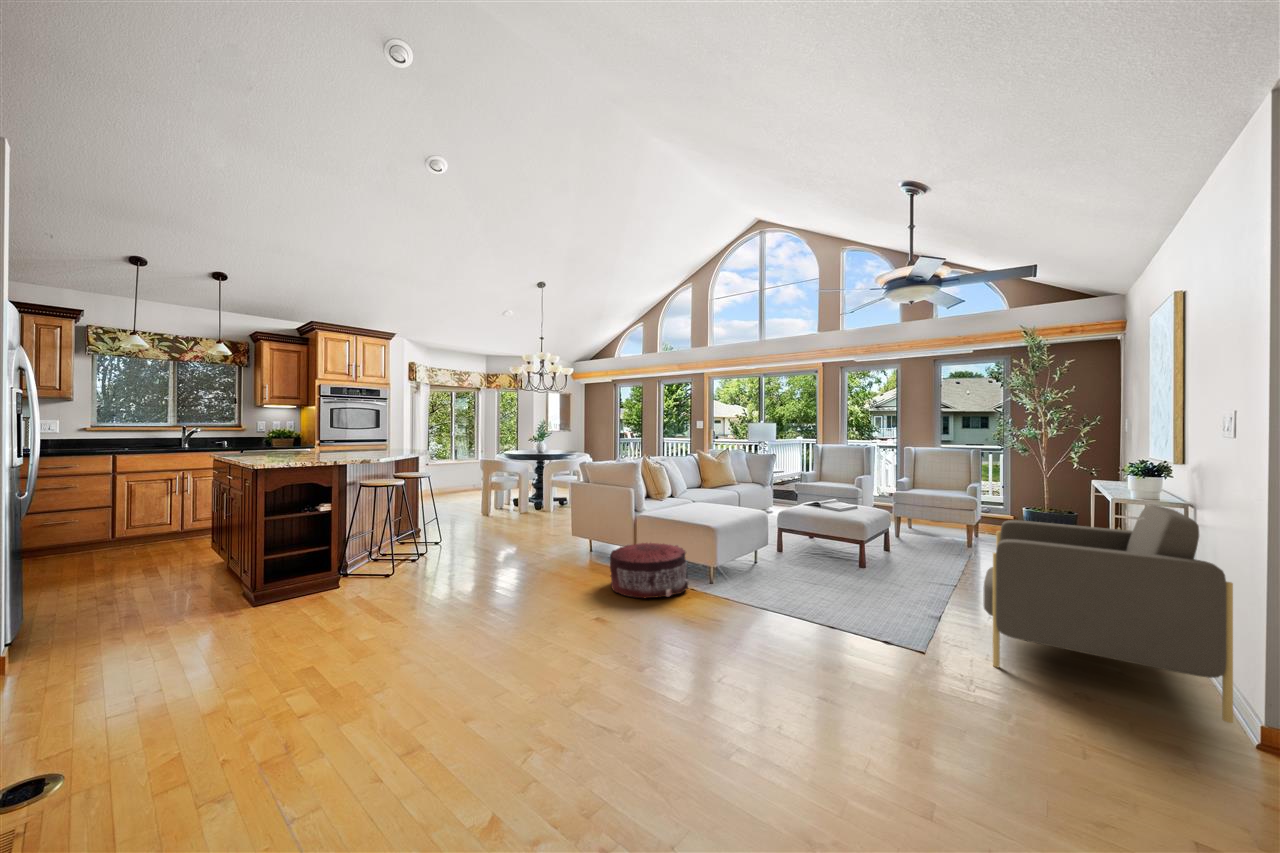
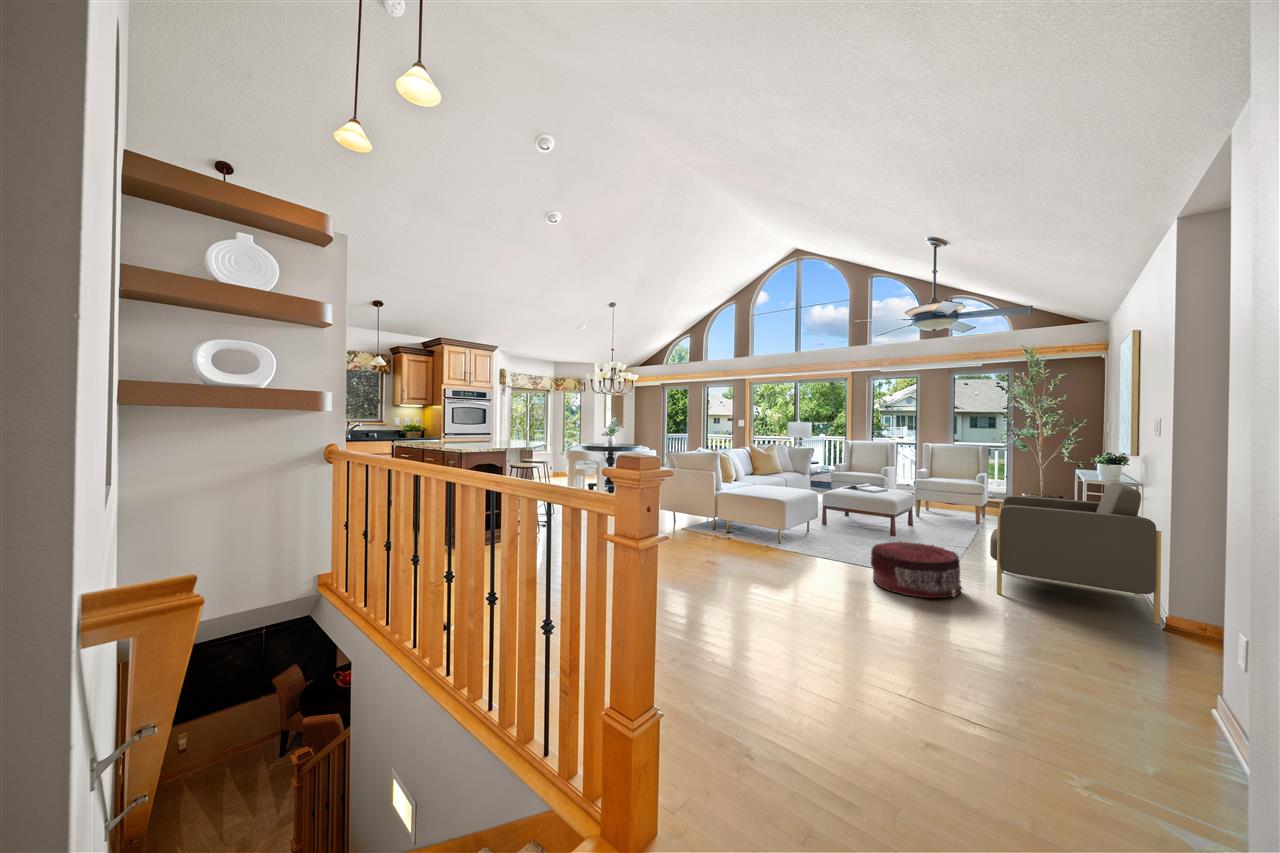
pouf: present [610,543,689,598] -> present [871,541,962,598]

